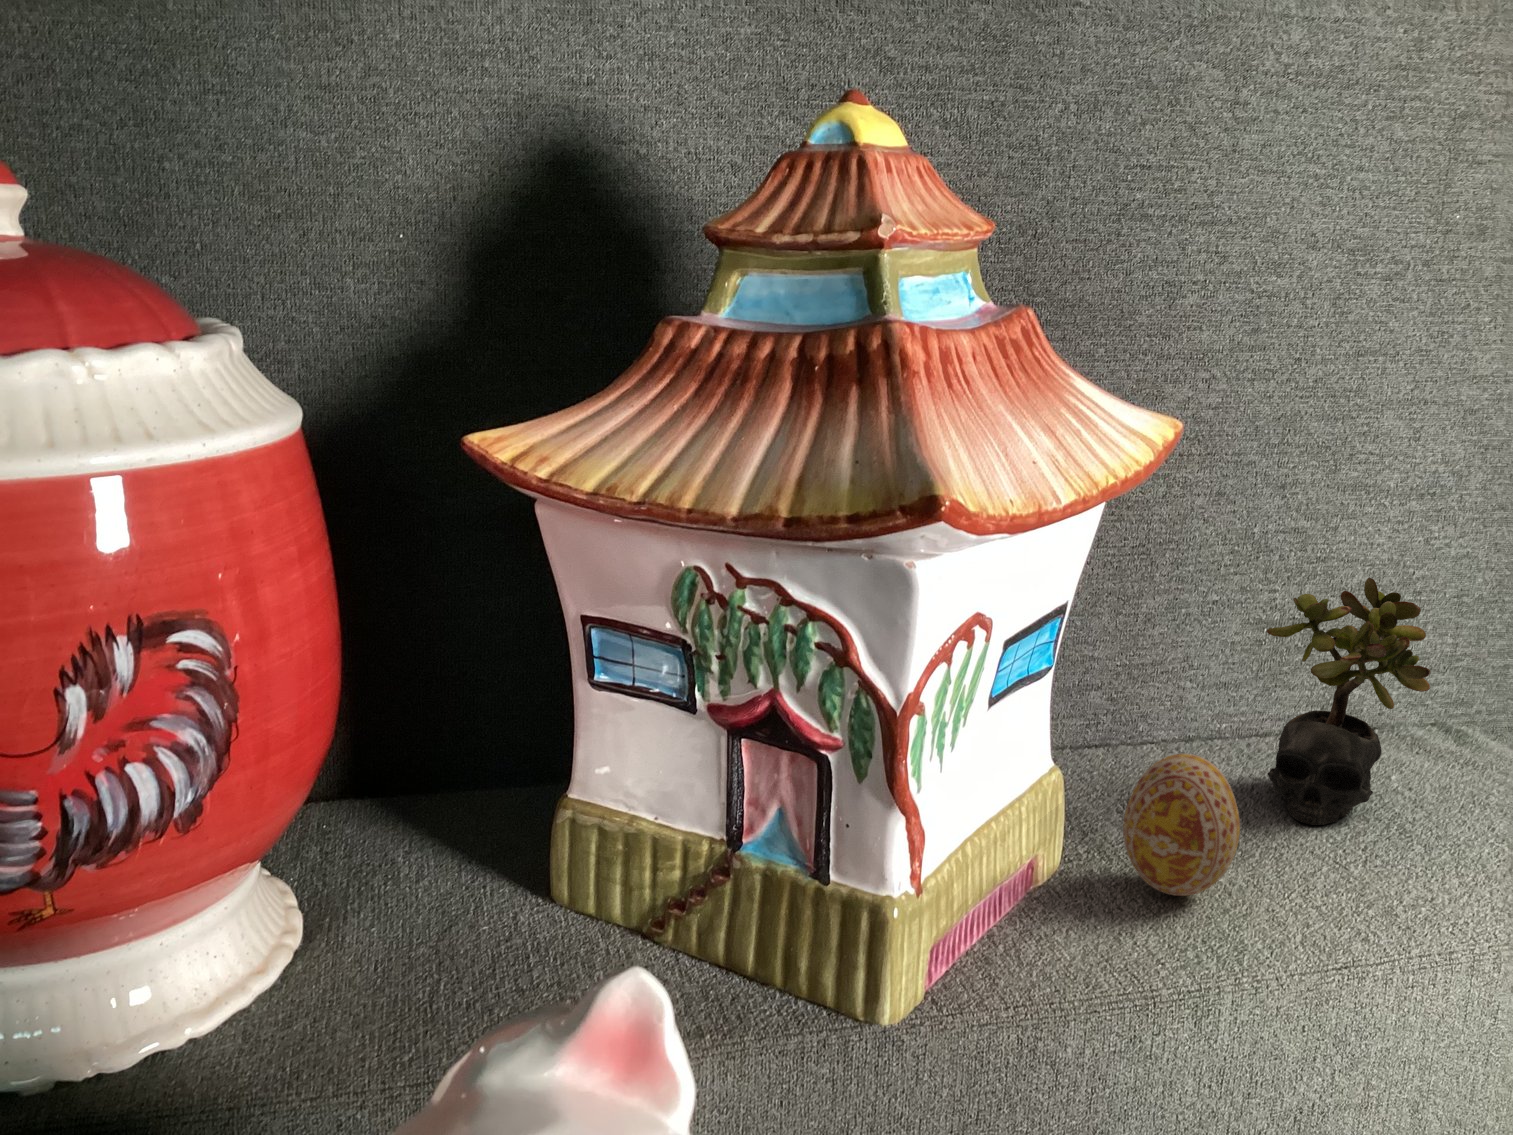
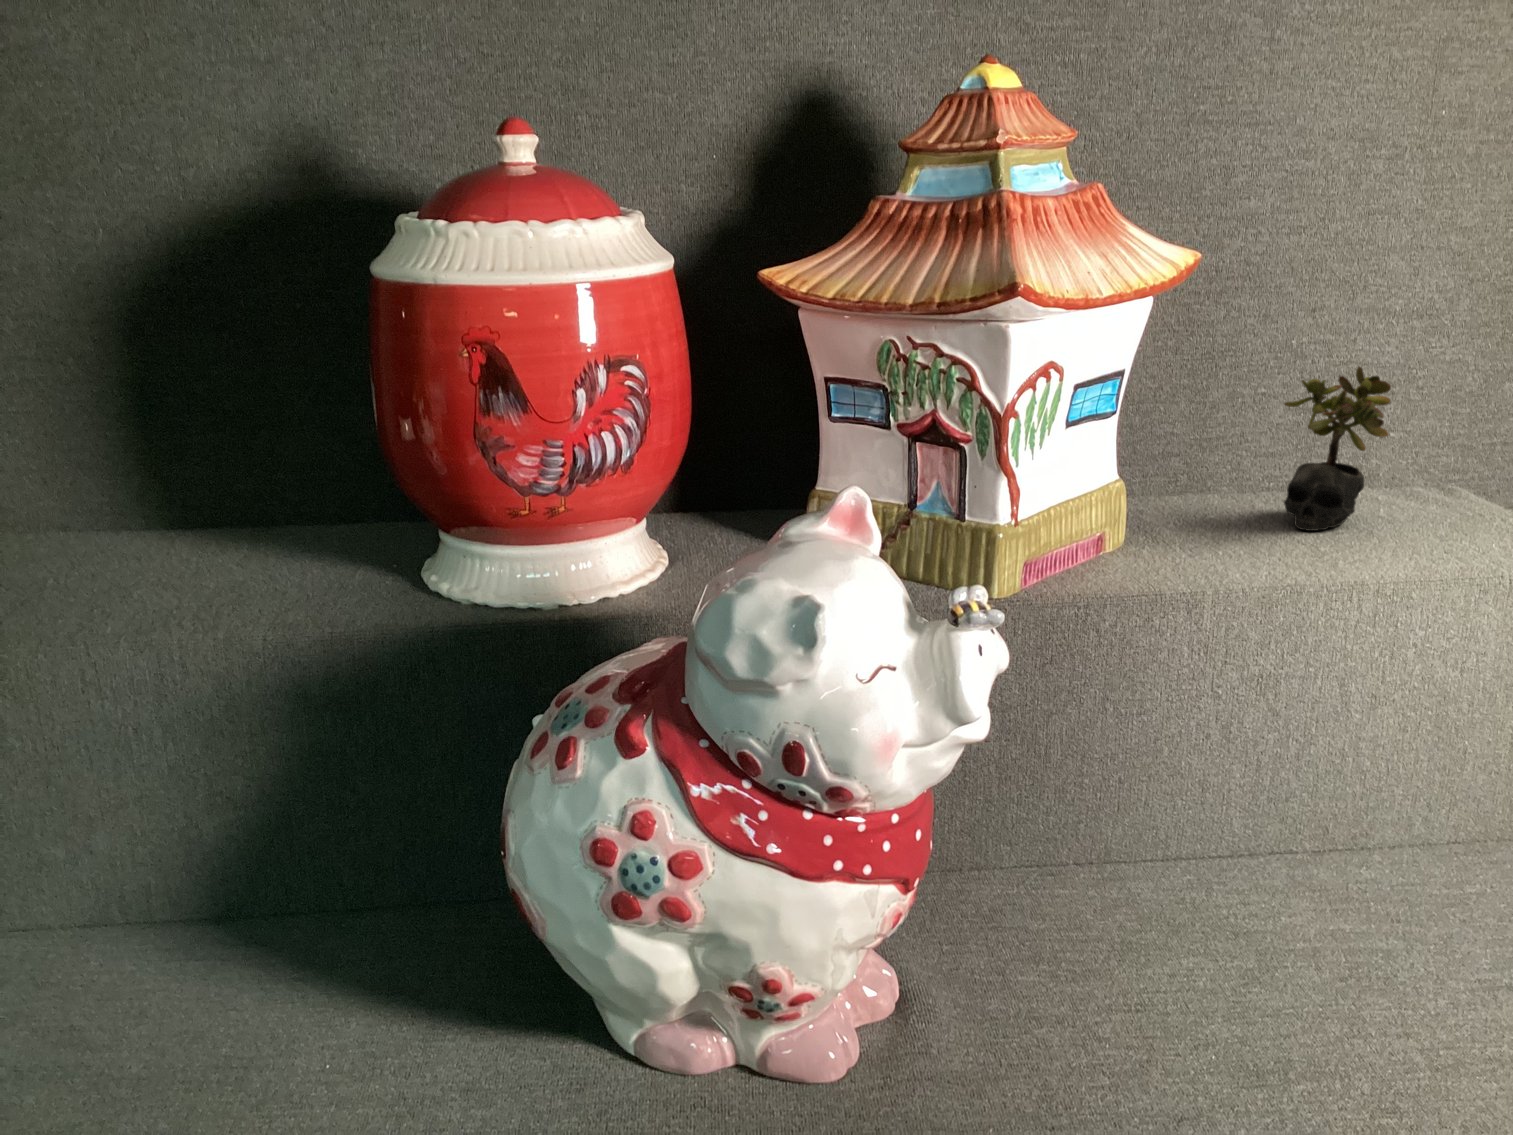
decorative egg: present [1123,754,1240,896] -> none [1162,467,1236,557]

